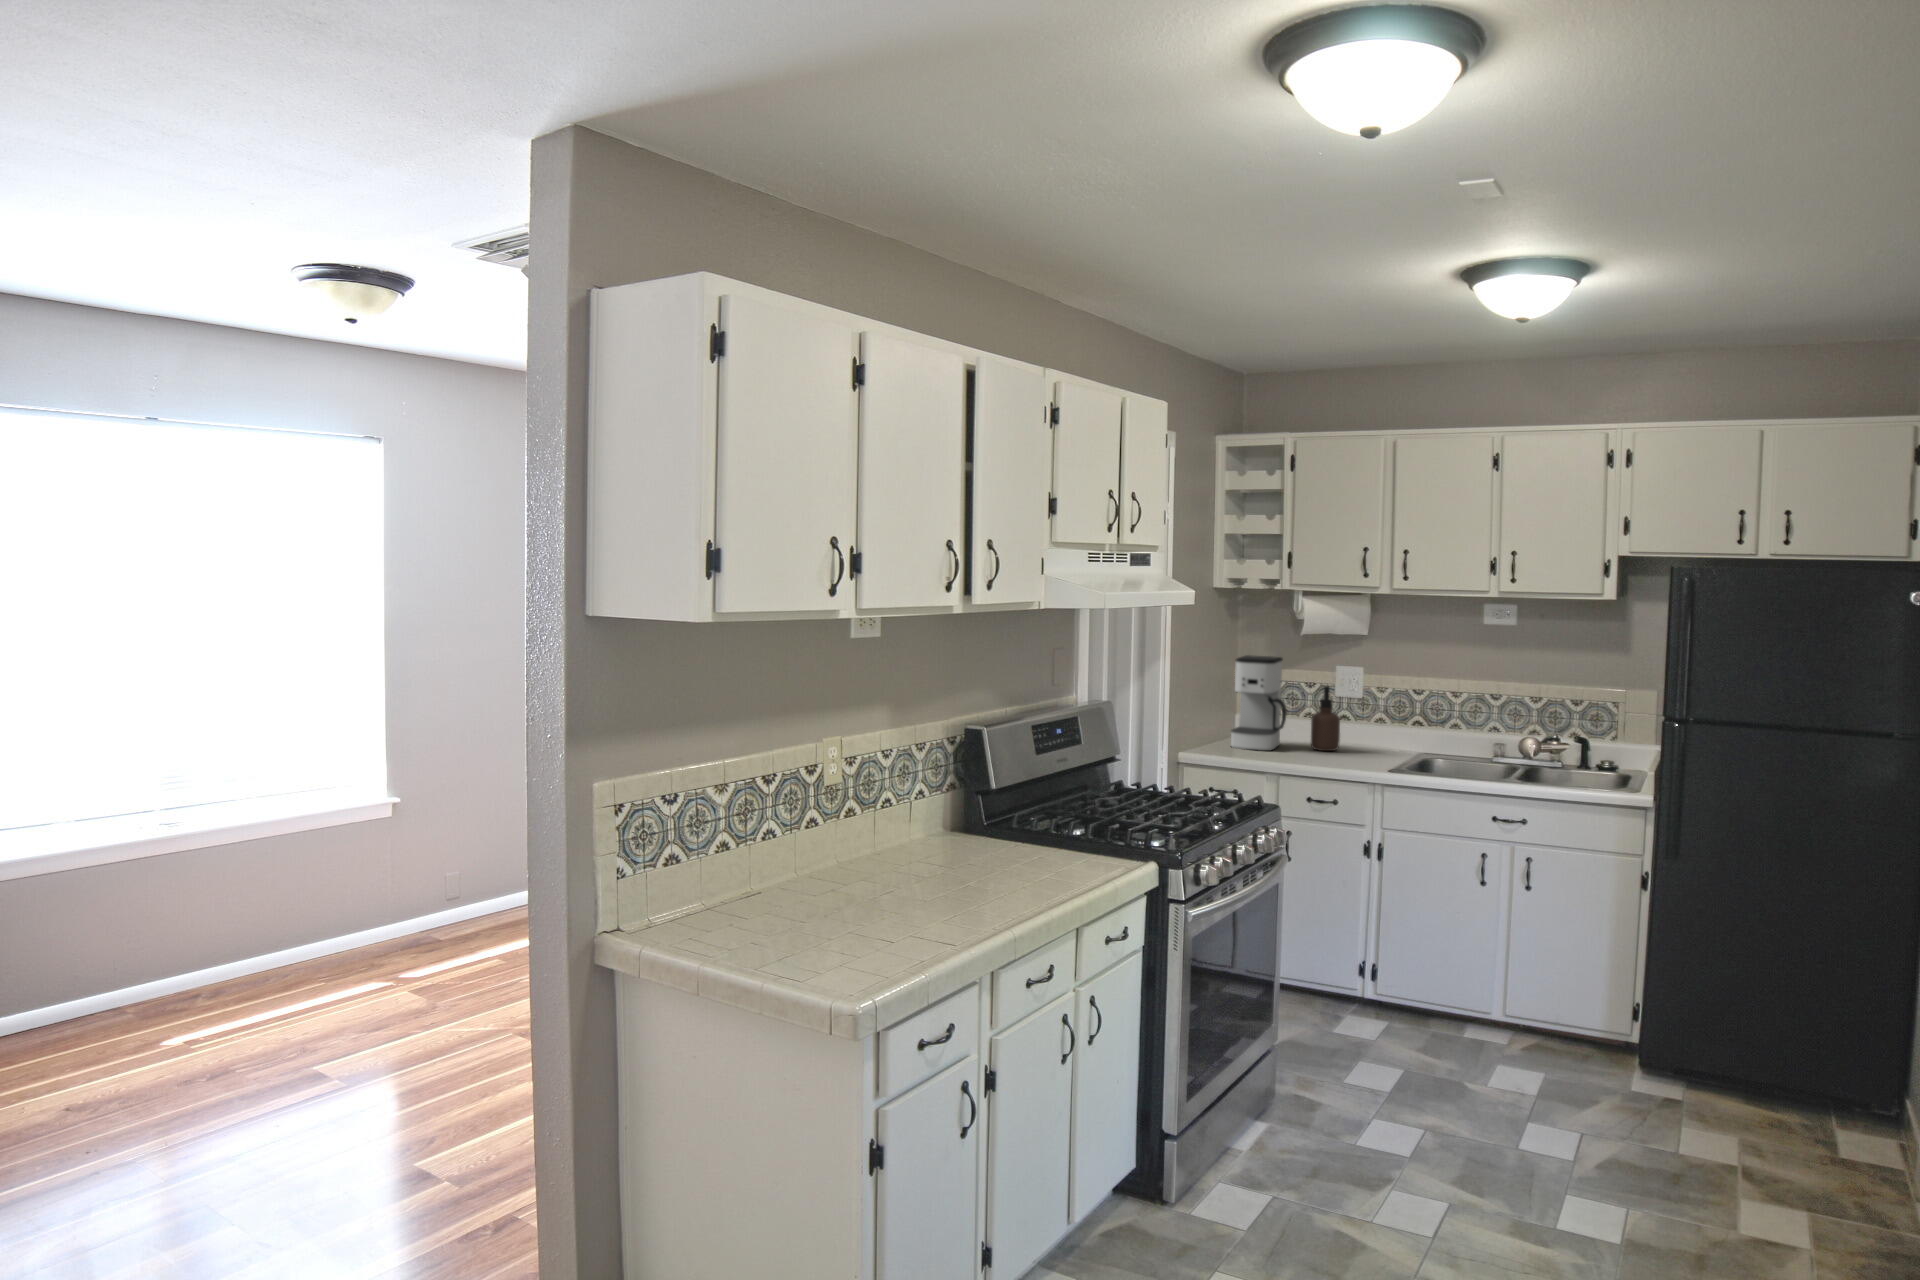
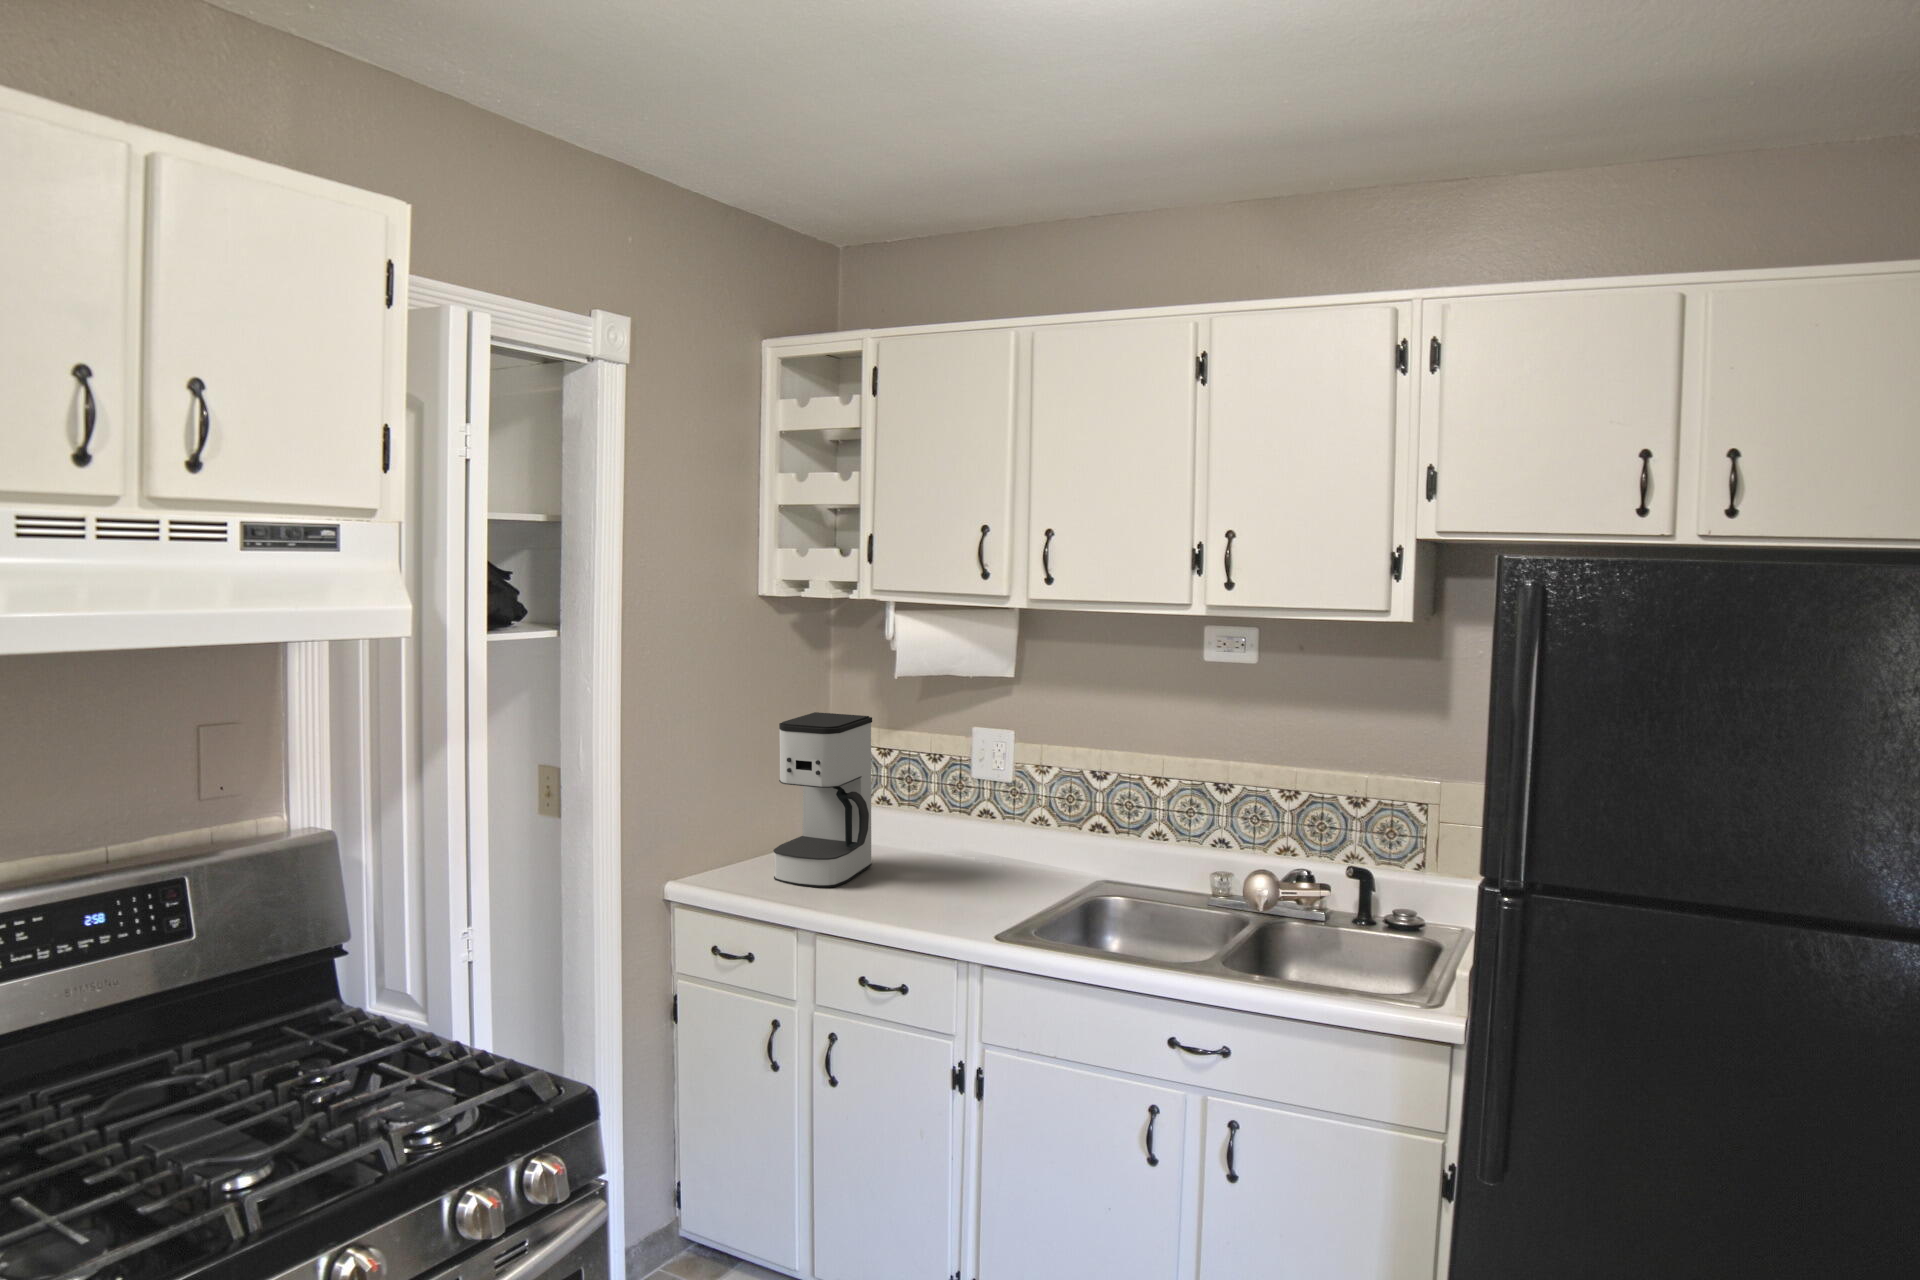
soap dispenser: present [1311,686,1340,751] -> none [917,767,965,882]

